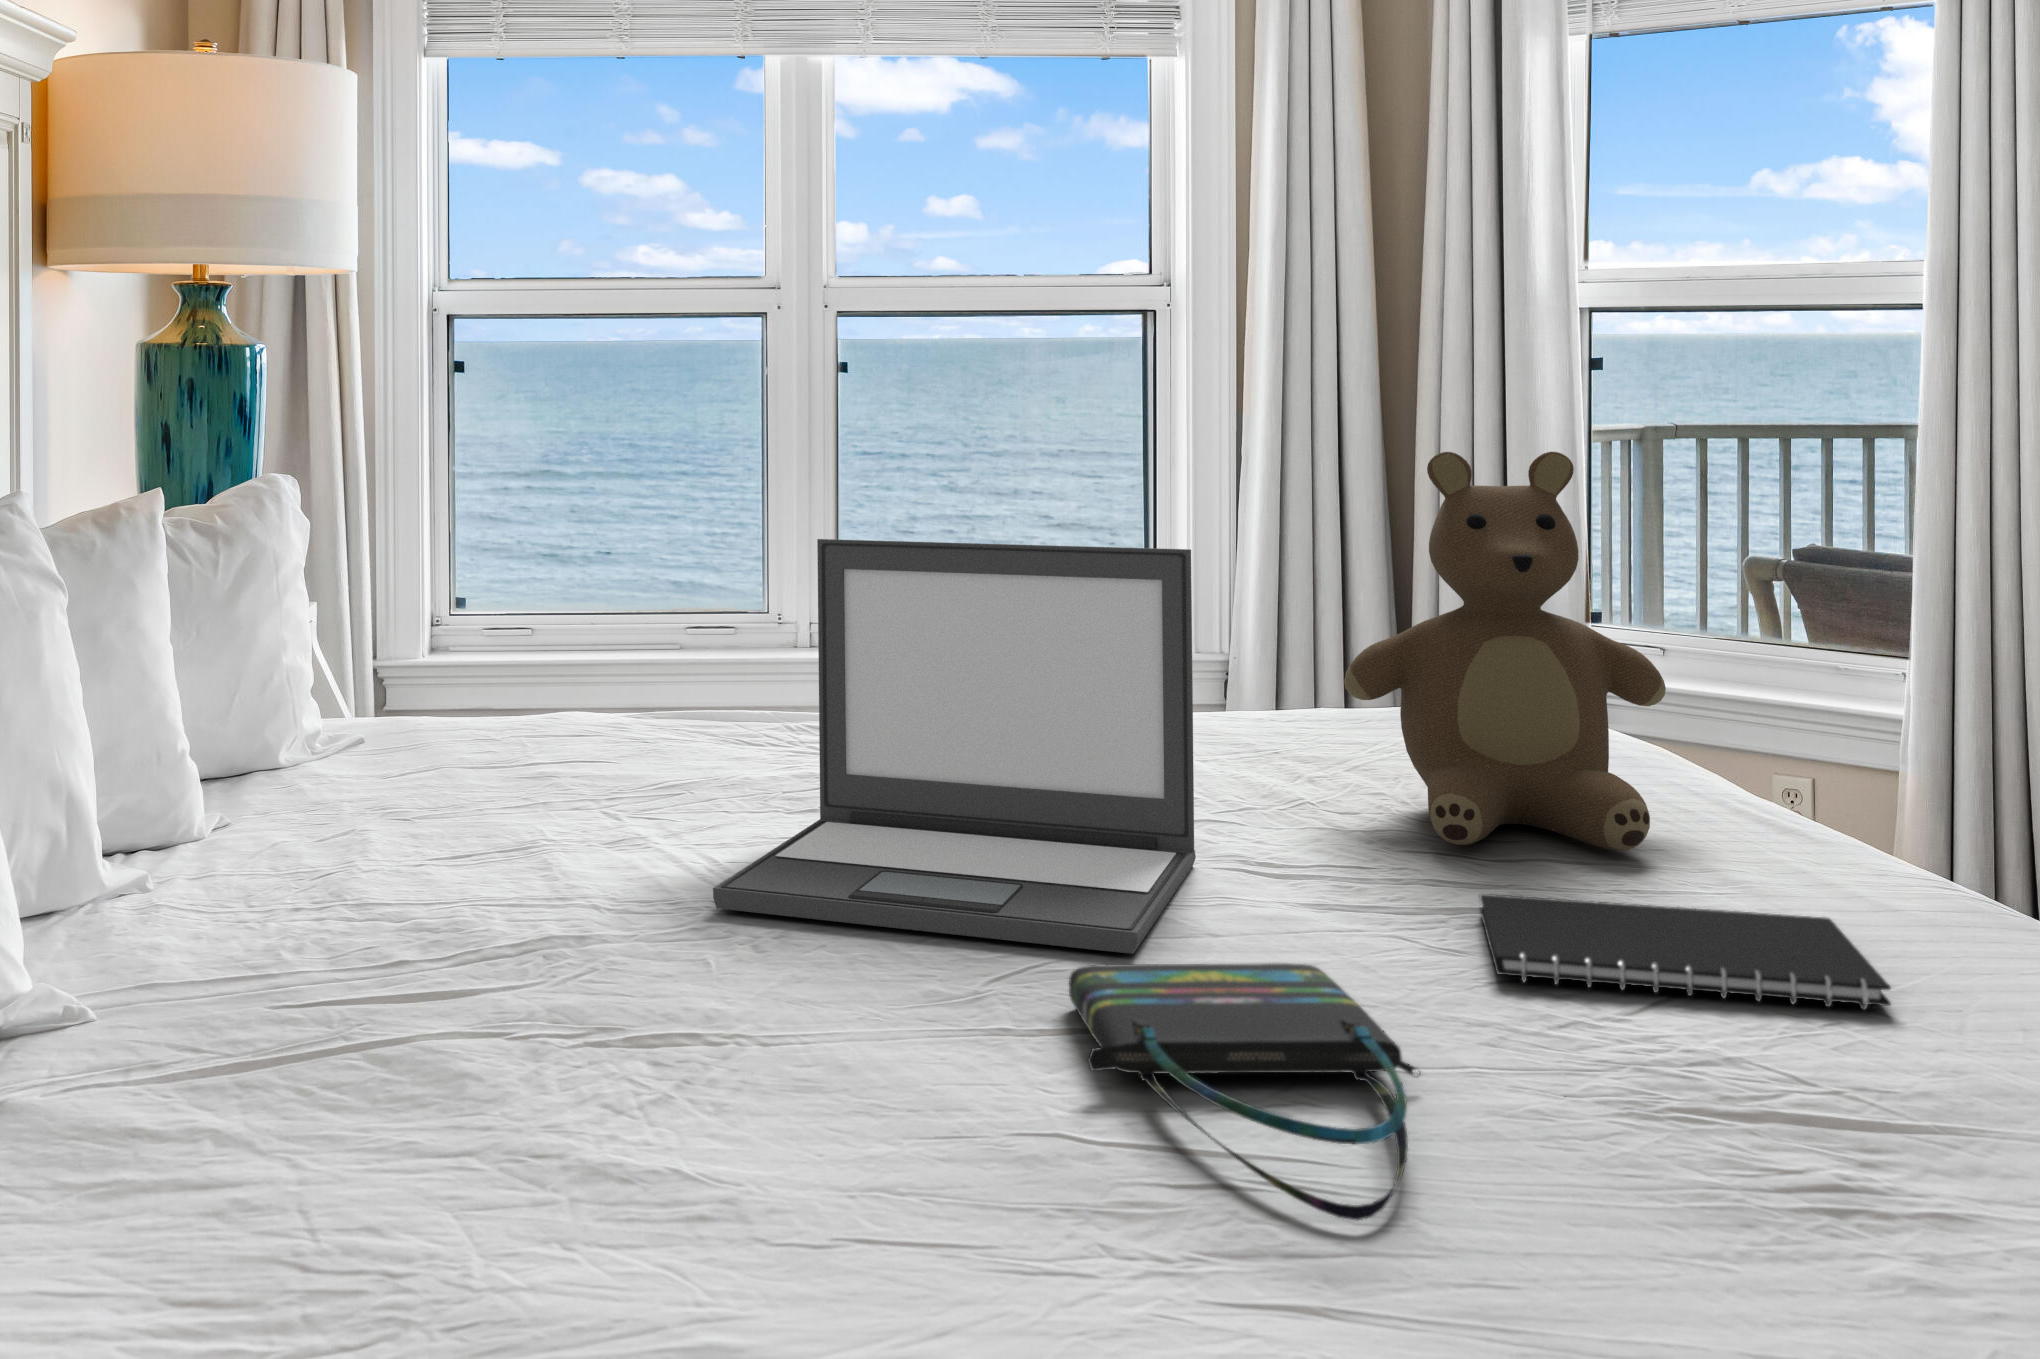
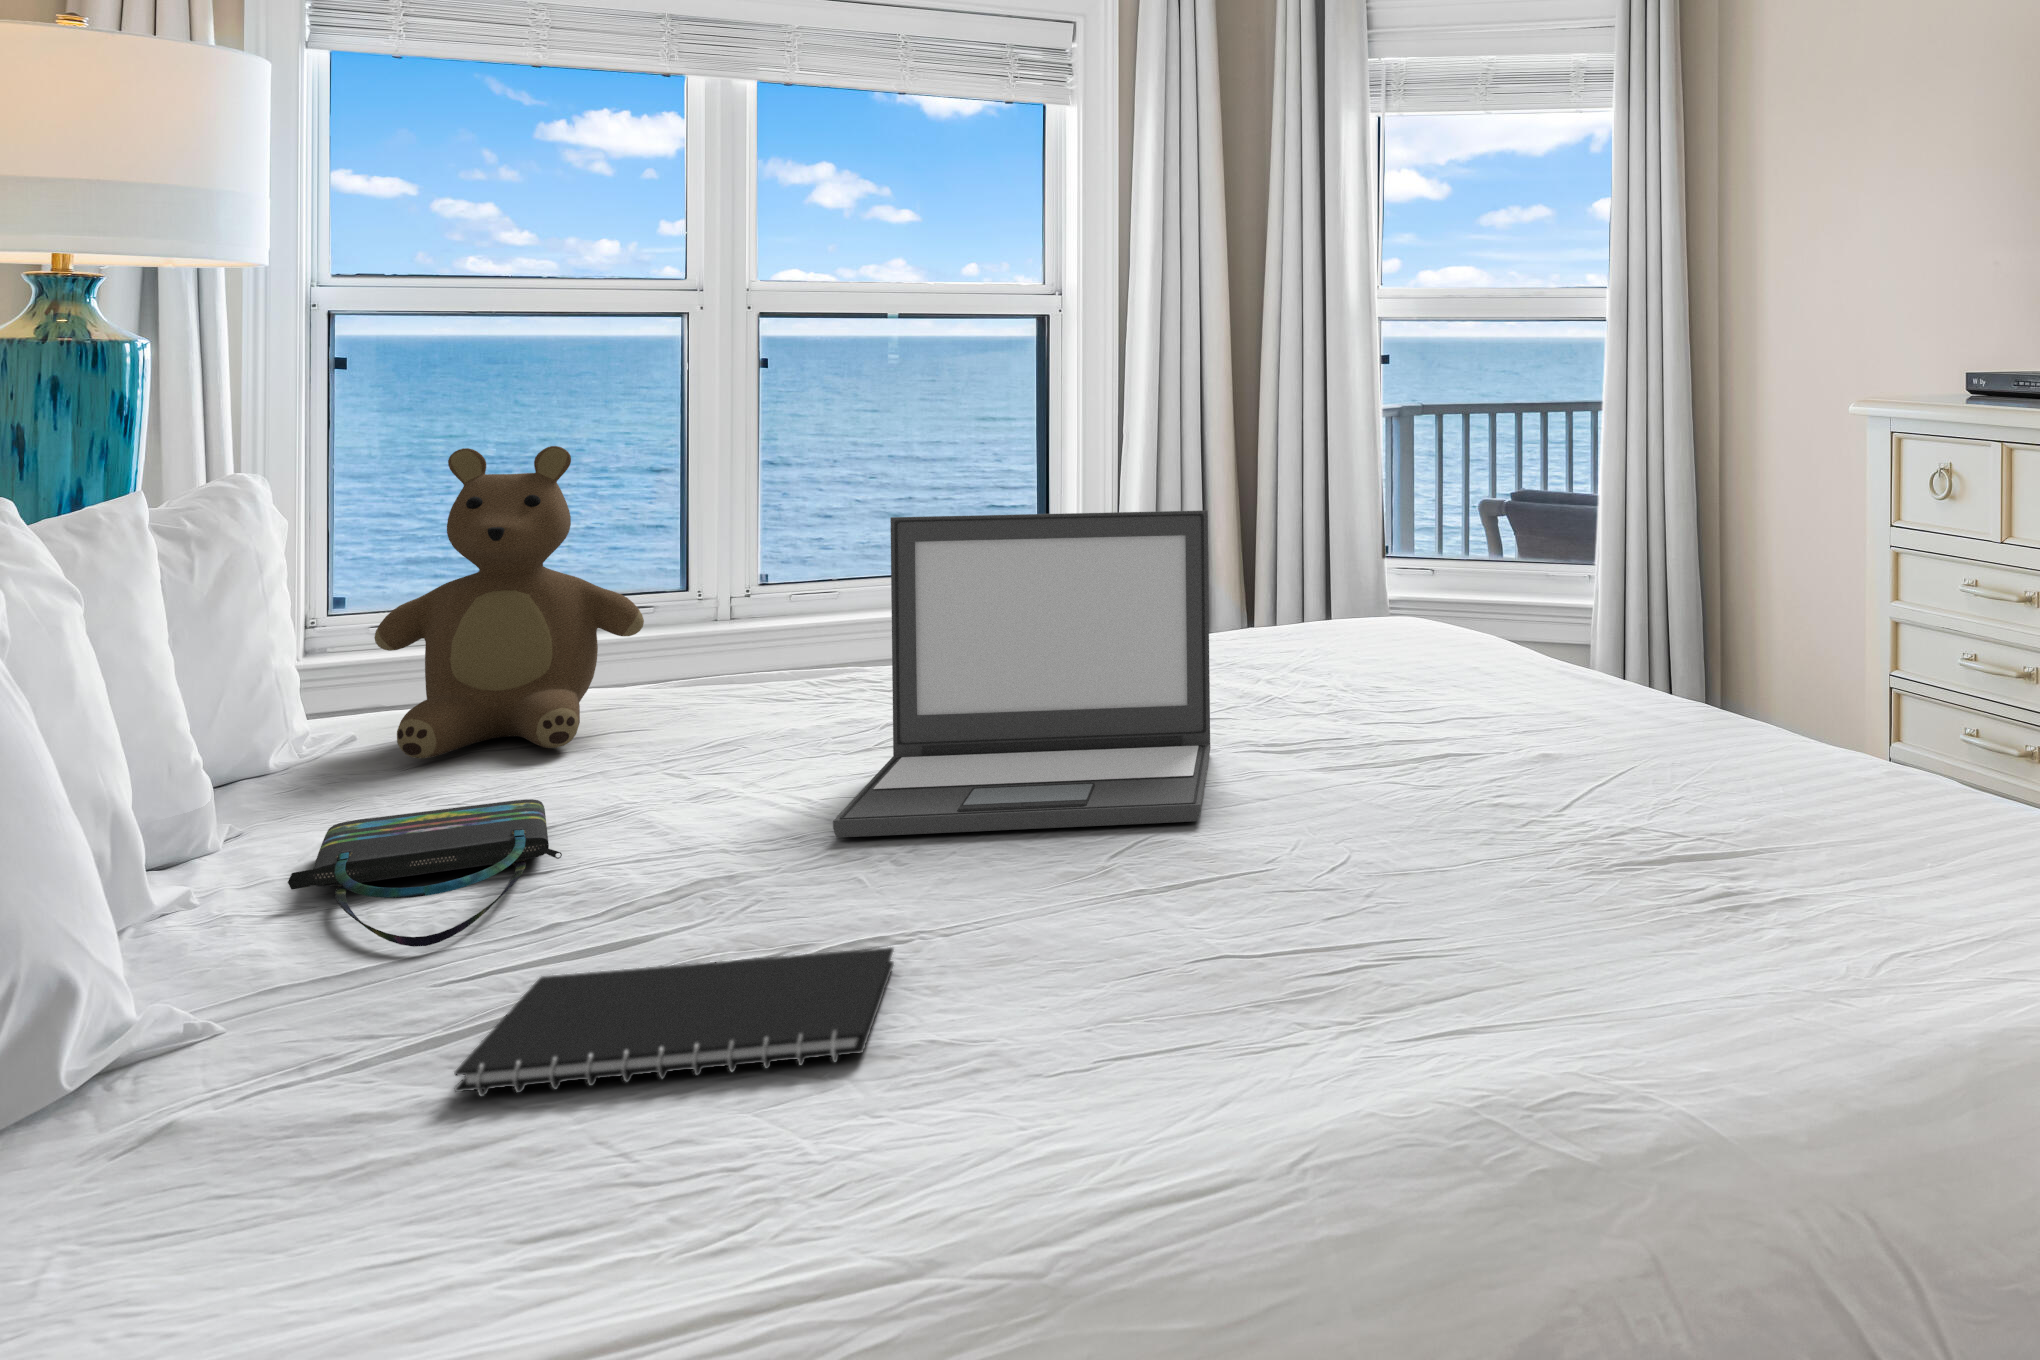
teddy bear: present [1344,452,1666,851] -> present [374,446,644,759]
notebook: present [1480,894,1891,1010] -> present [455,947,894,1096]
tote bag: present [1069,963,1416,1220] -> present [288,799,562,947]

